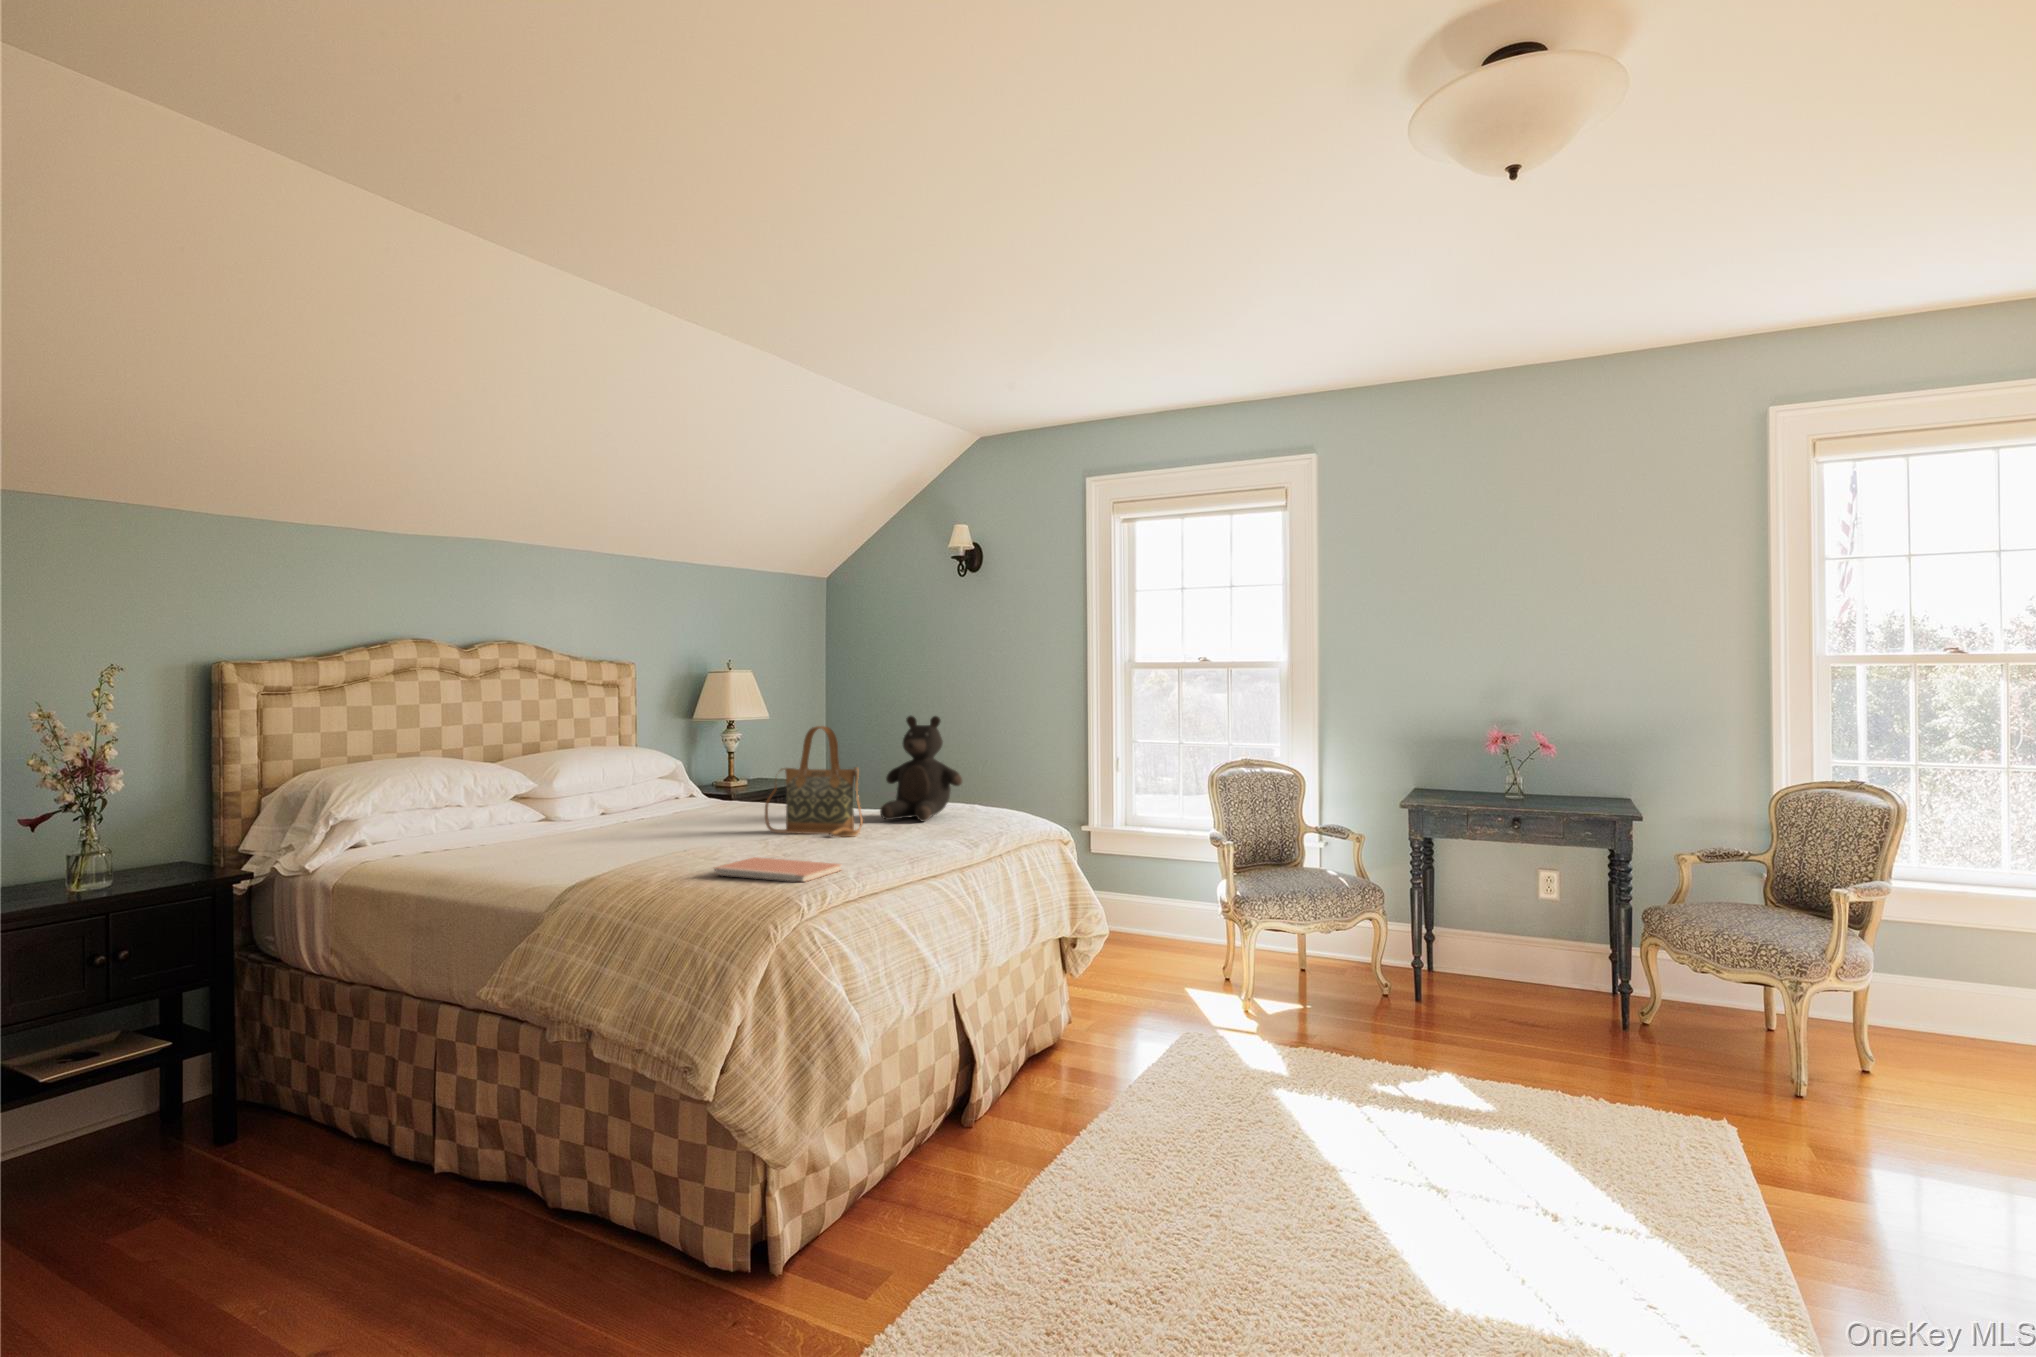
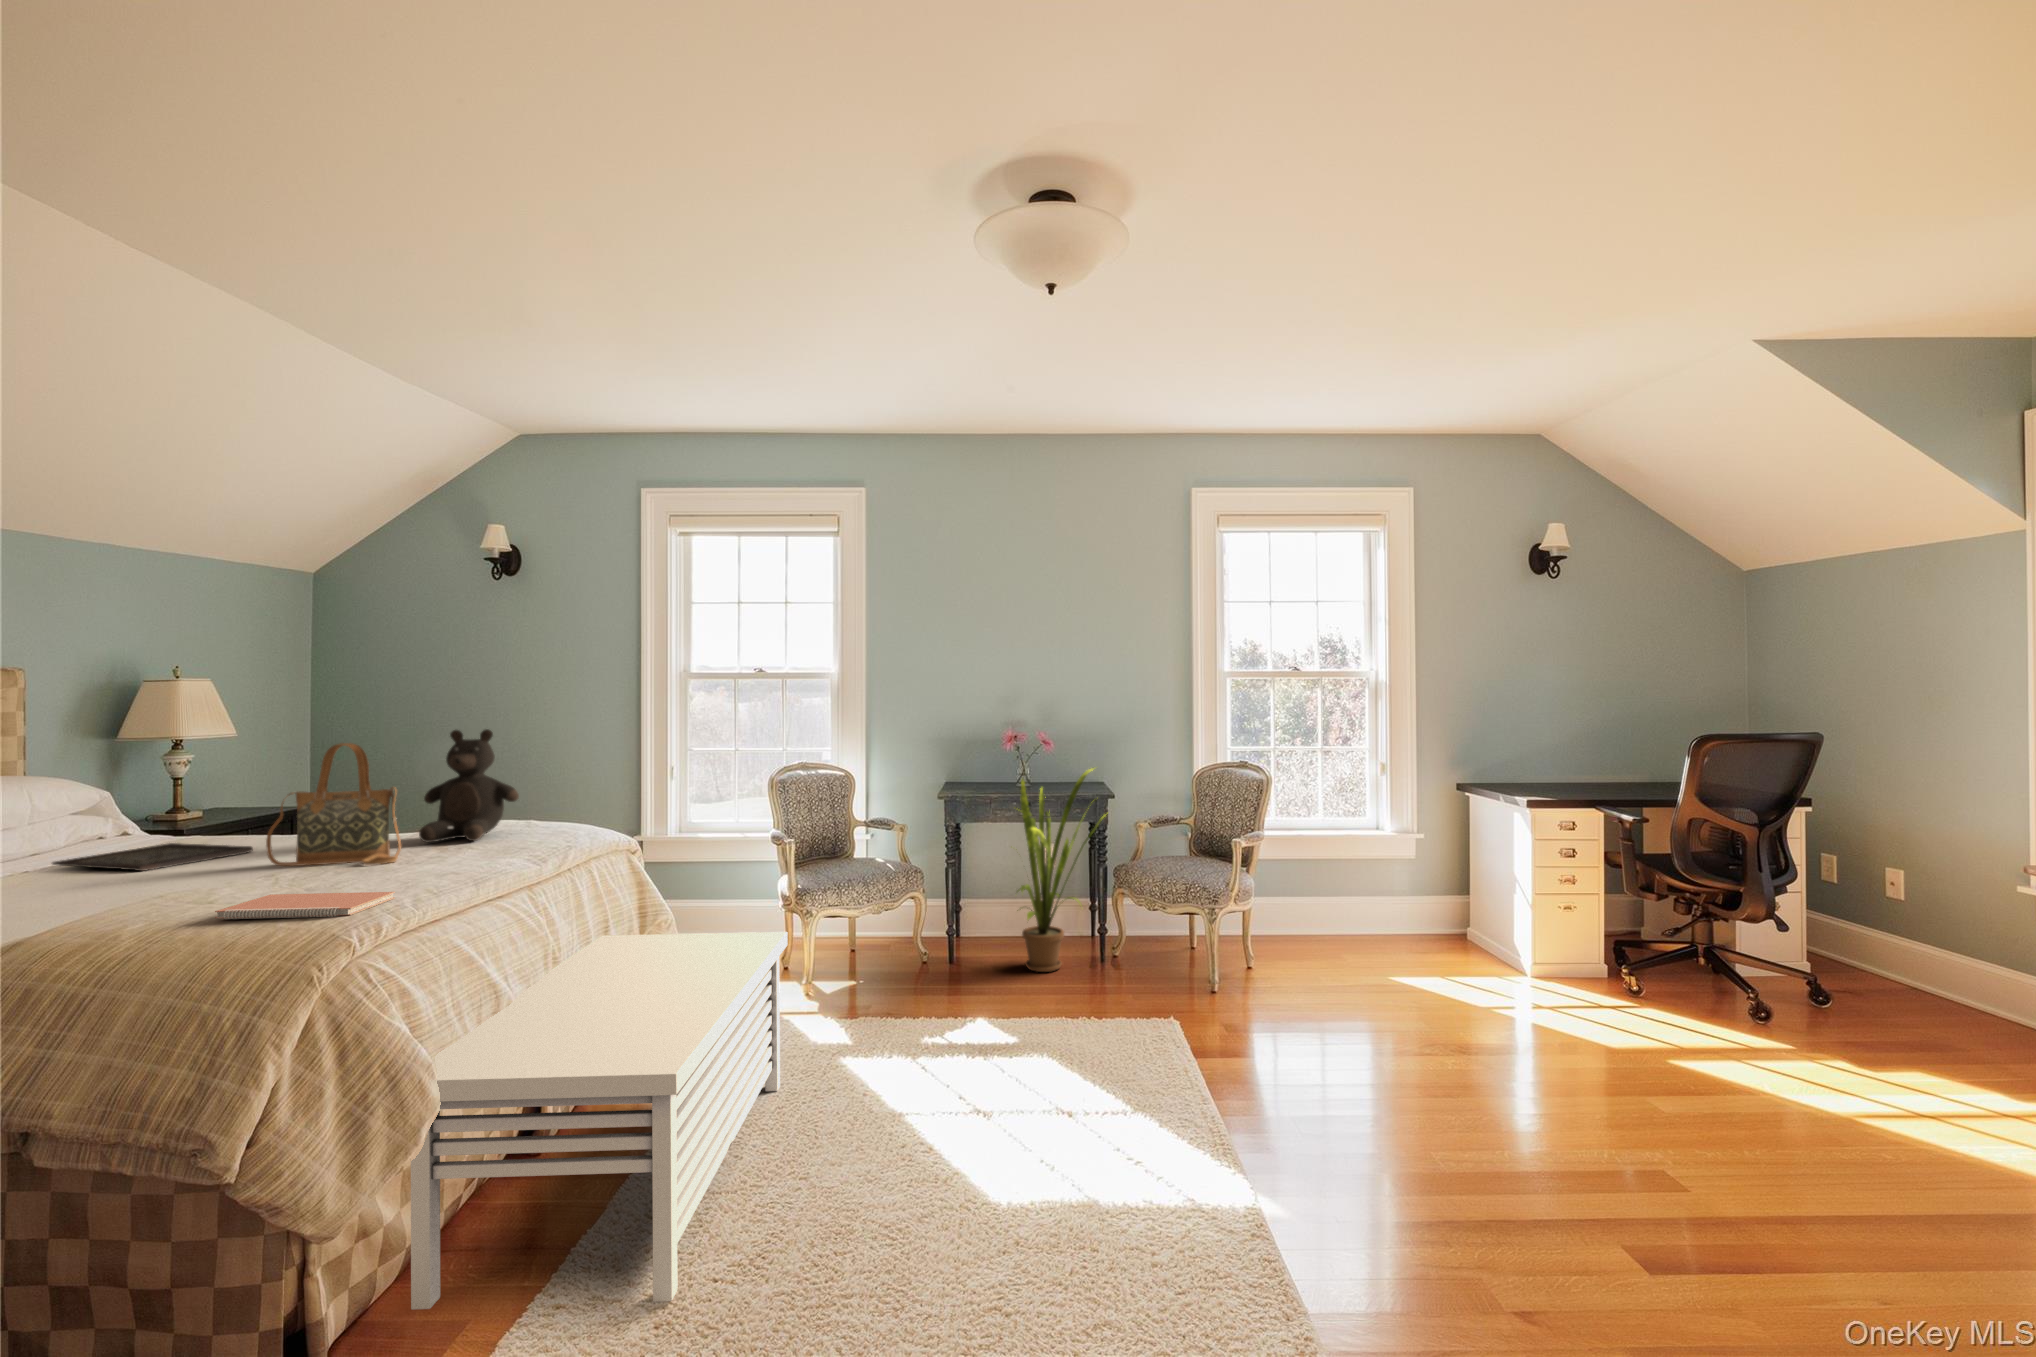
house plant: none [1492,779,1638,1031] -> present [1017,768,1104,972]
tray: none [633,806,761,828] -> present [52,843,253,871]
storage bench: none [824,924,1212,1309] -> present [411,932,788,1310]

